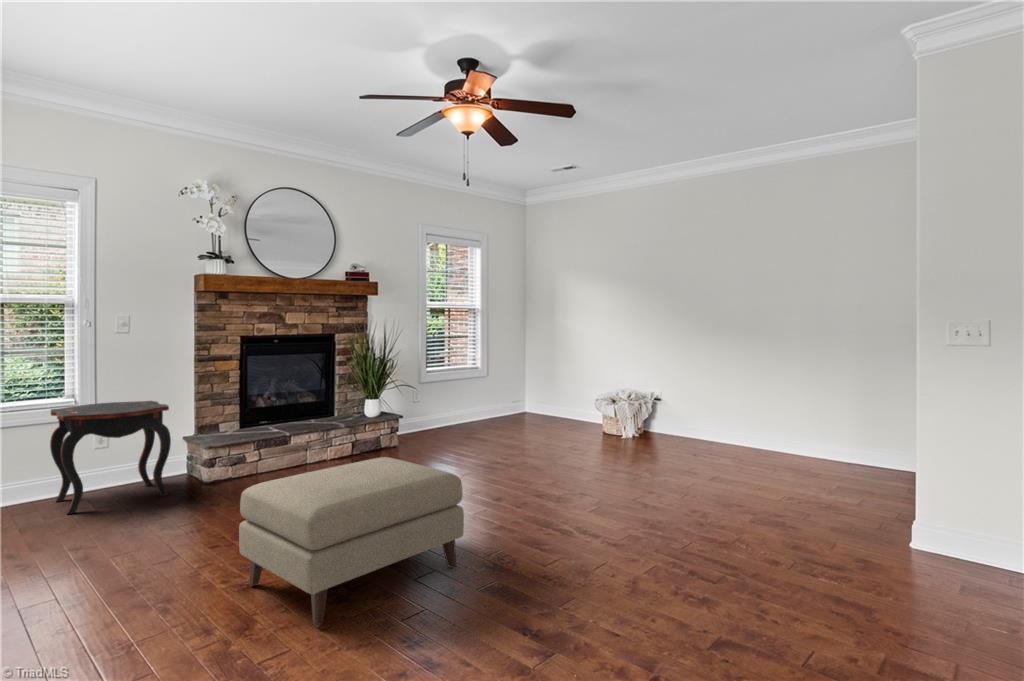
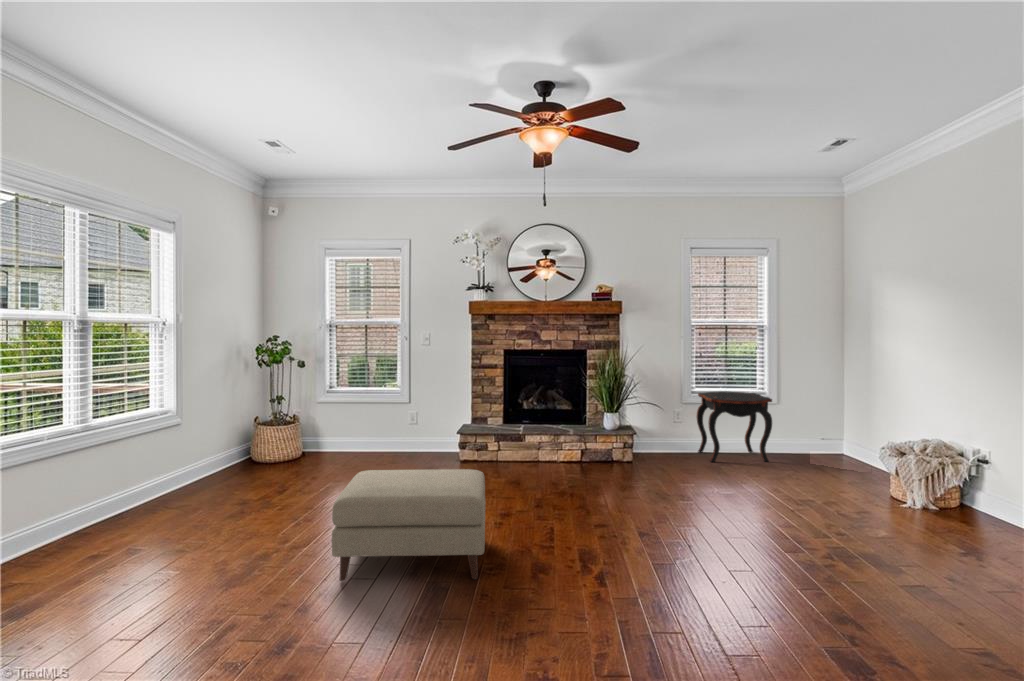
side table: present [50,401,171,514] -> present [697,391,772,462]

